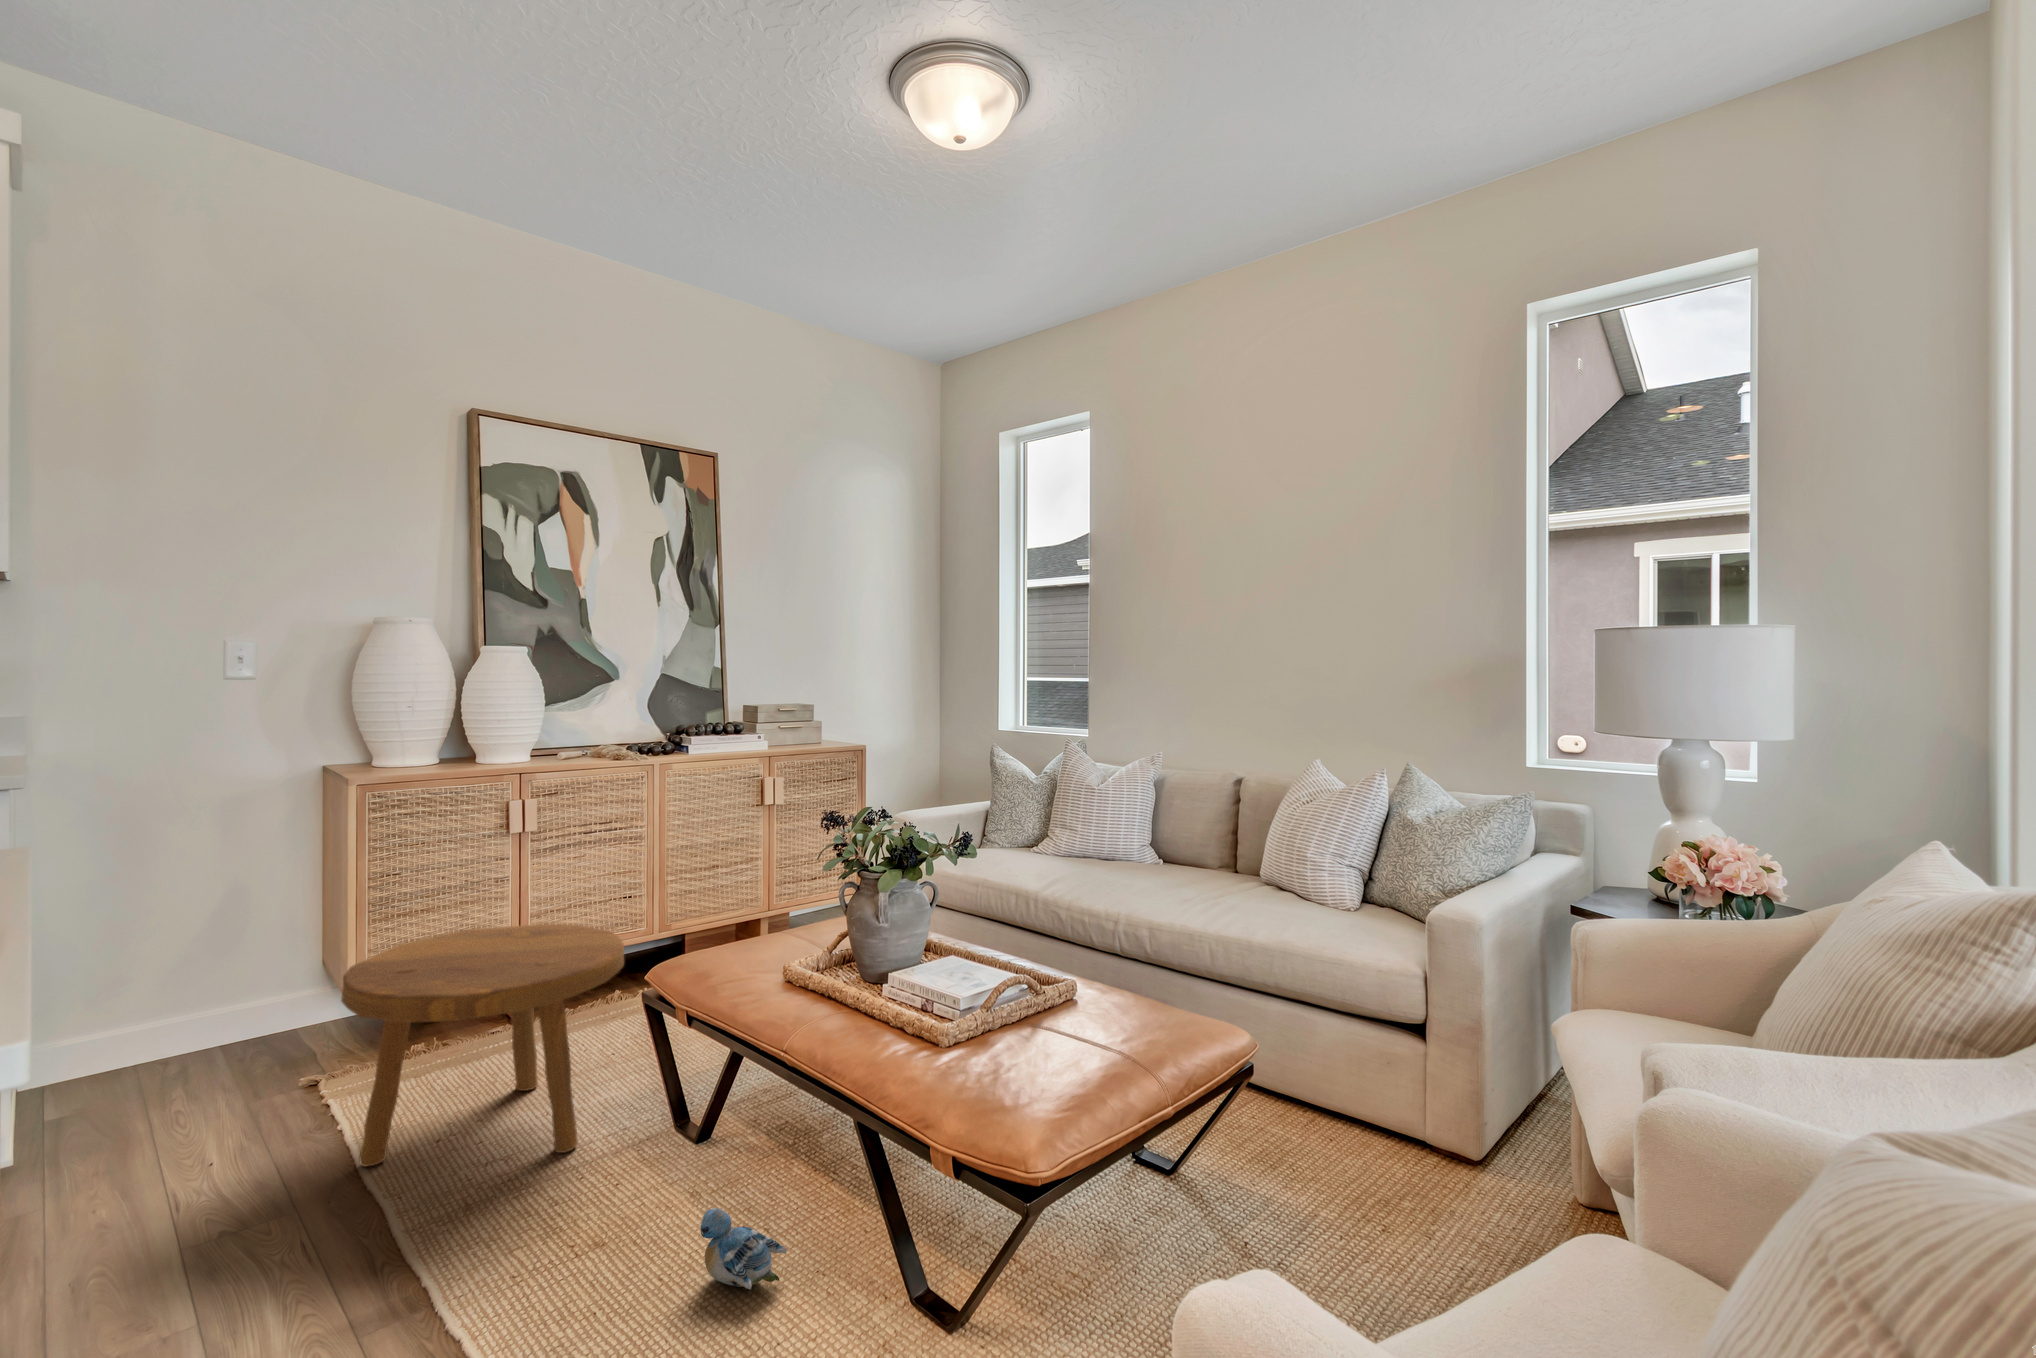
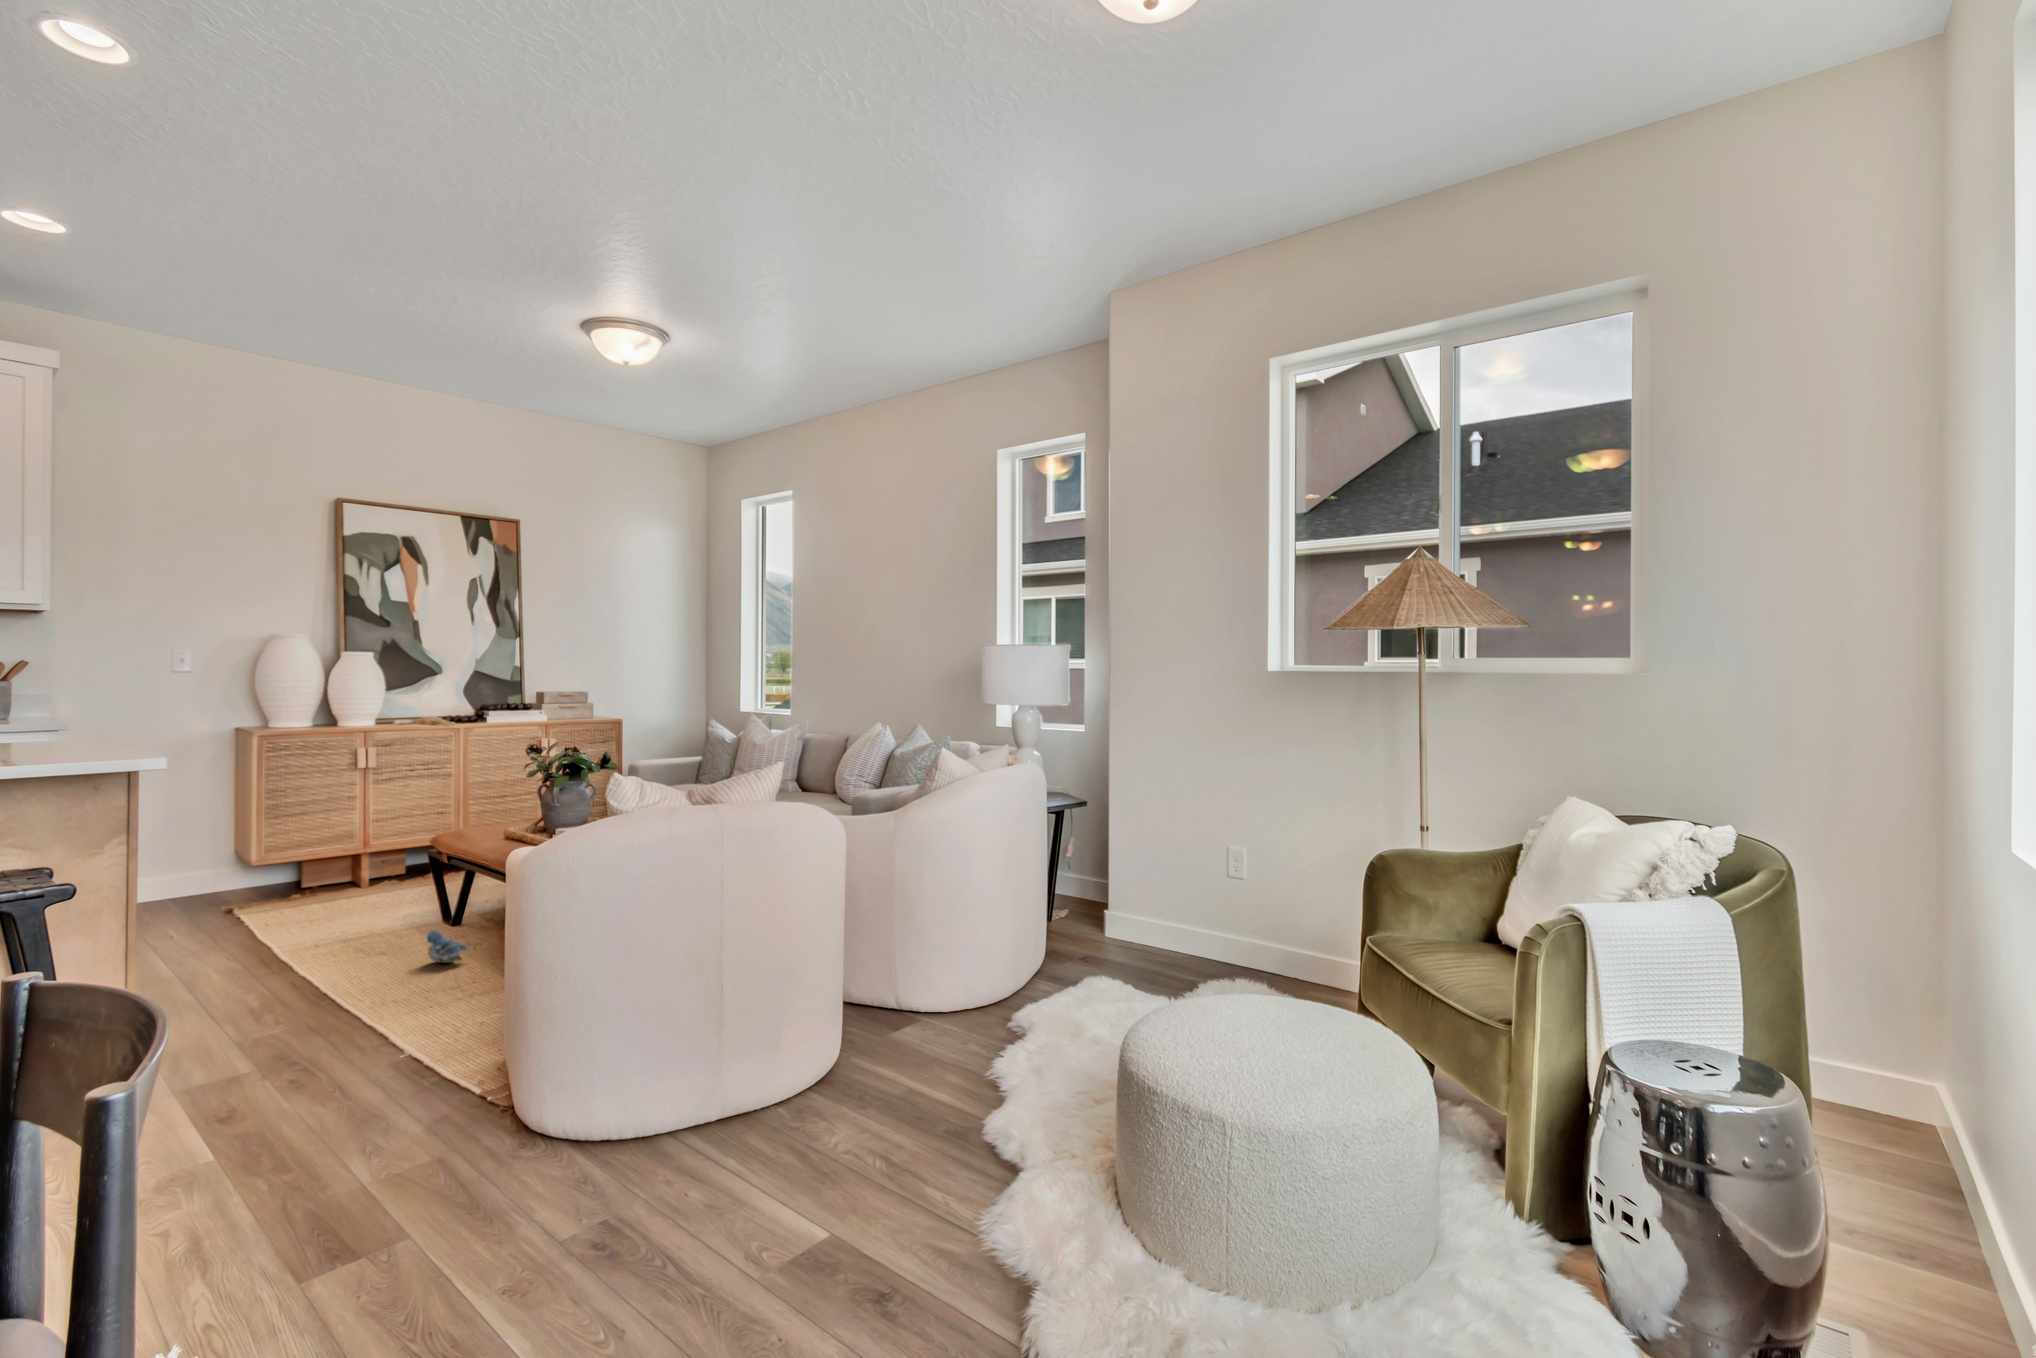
footstool: present [341,924,624,1167] -> none [248,817,415,933]

